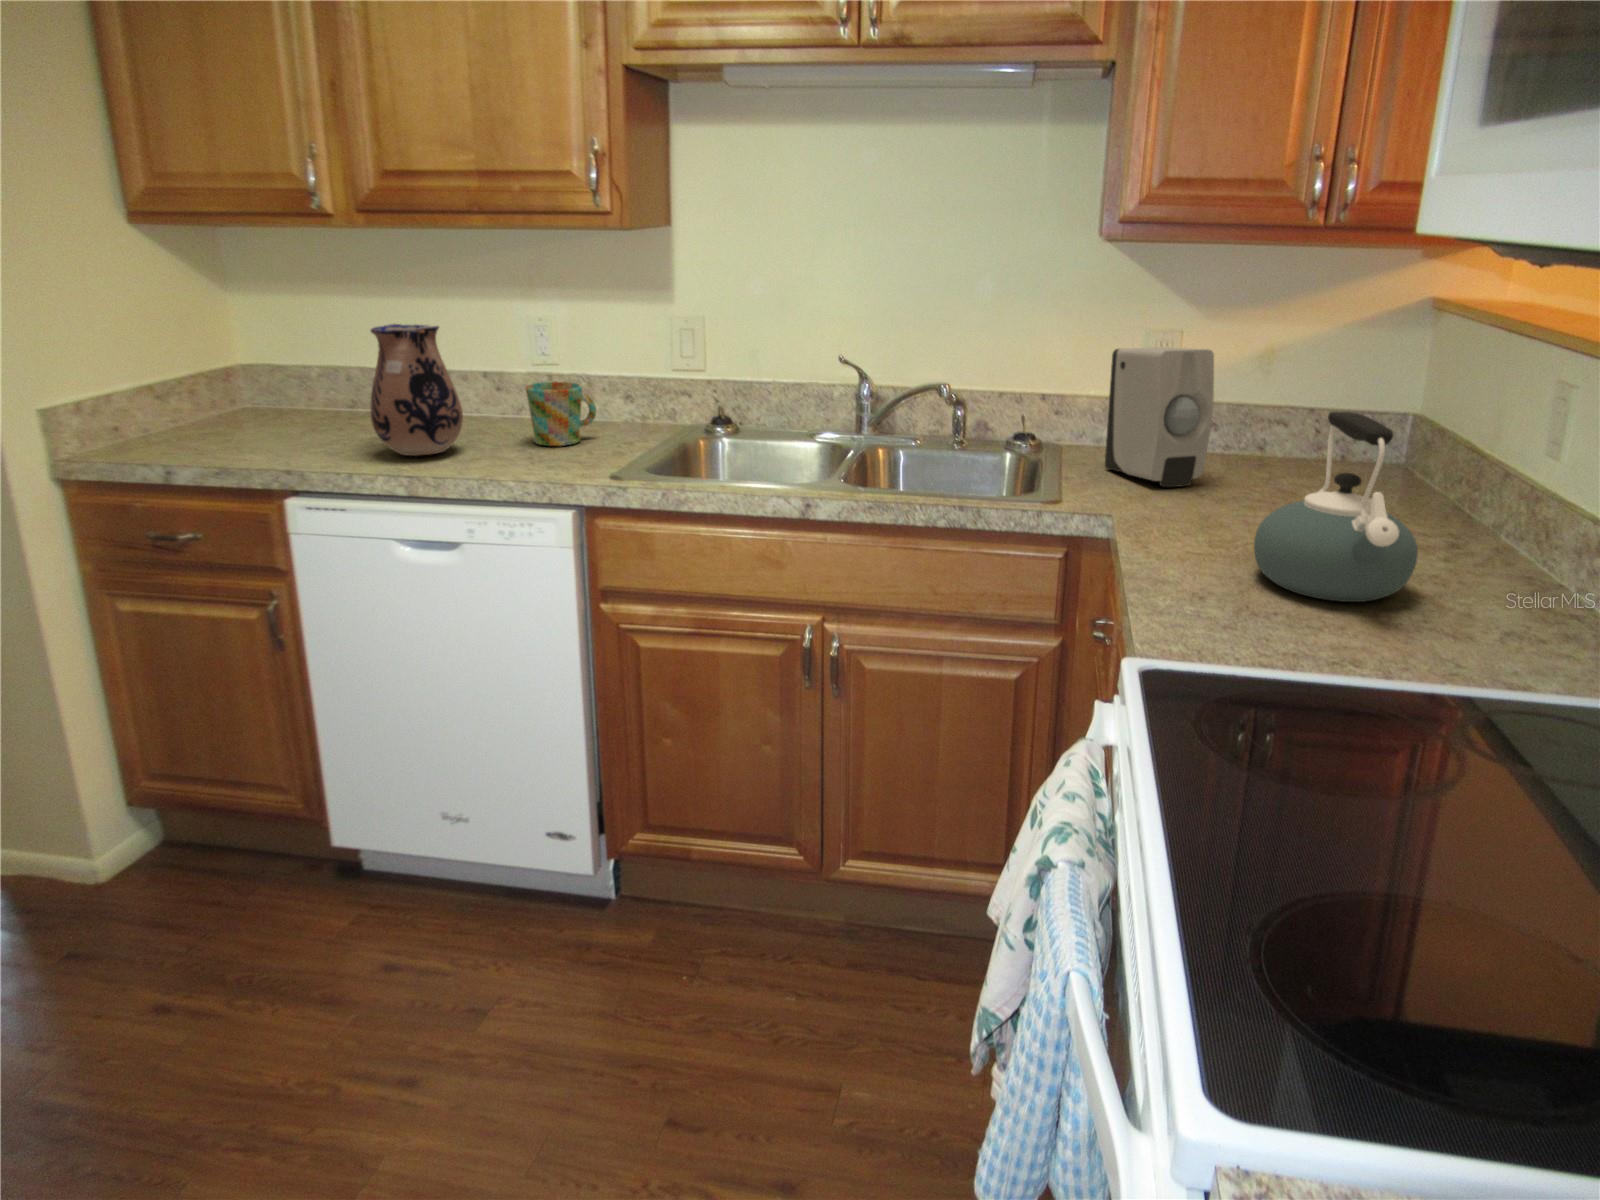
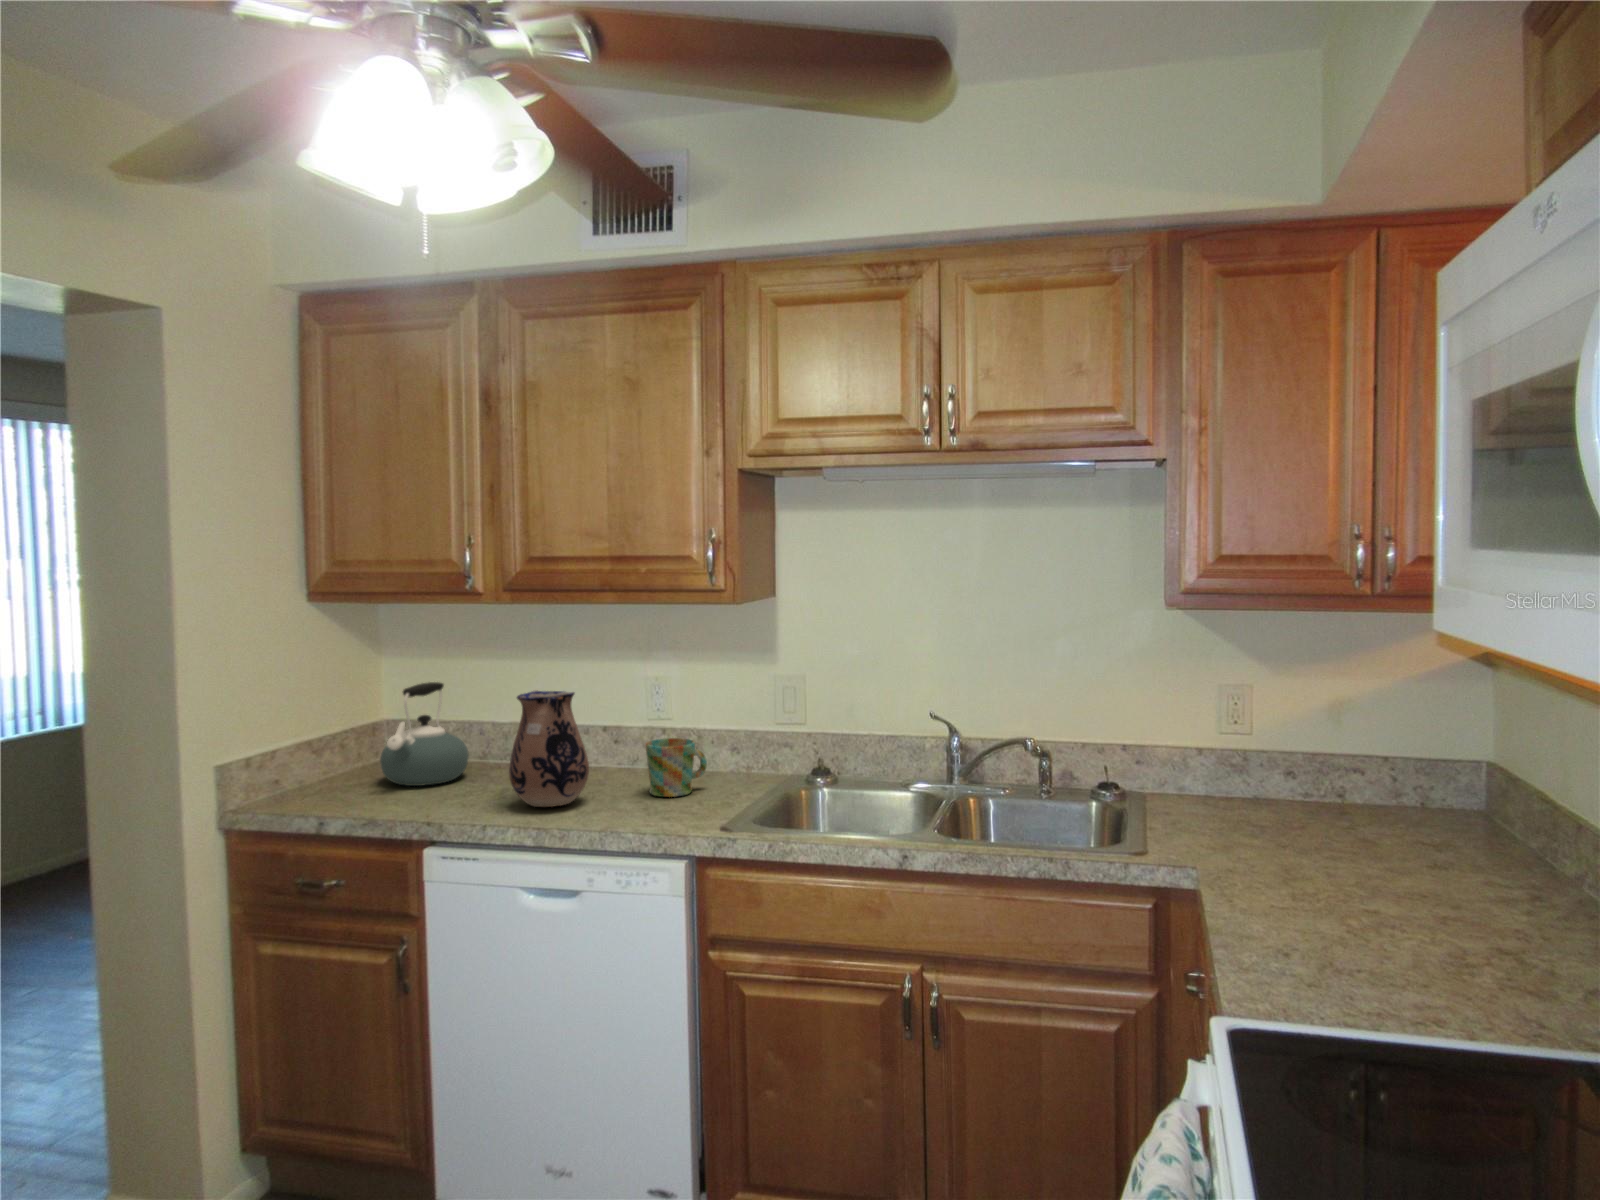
soap dispenser: present [1105,347,1214,487] -> none [1182,704,1285,837]
kettle: present [1254,412,1418,602] -> present [380,682,469,786]

